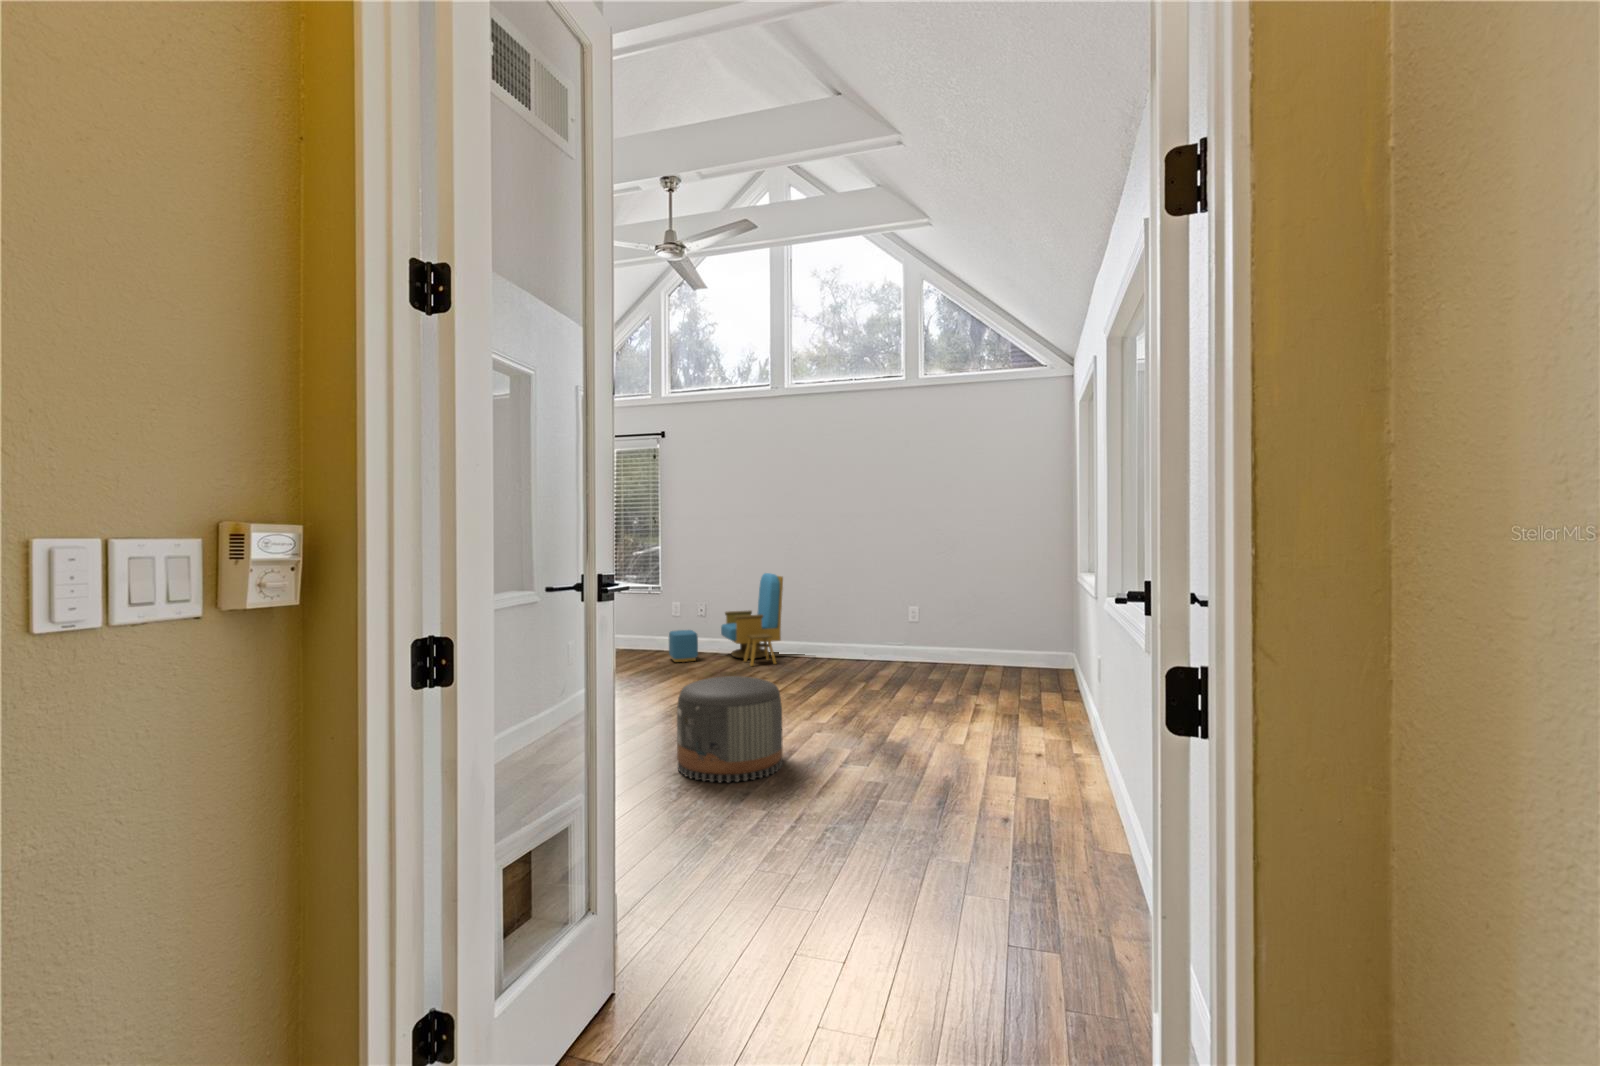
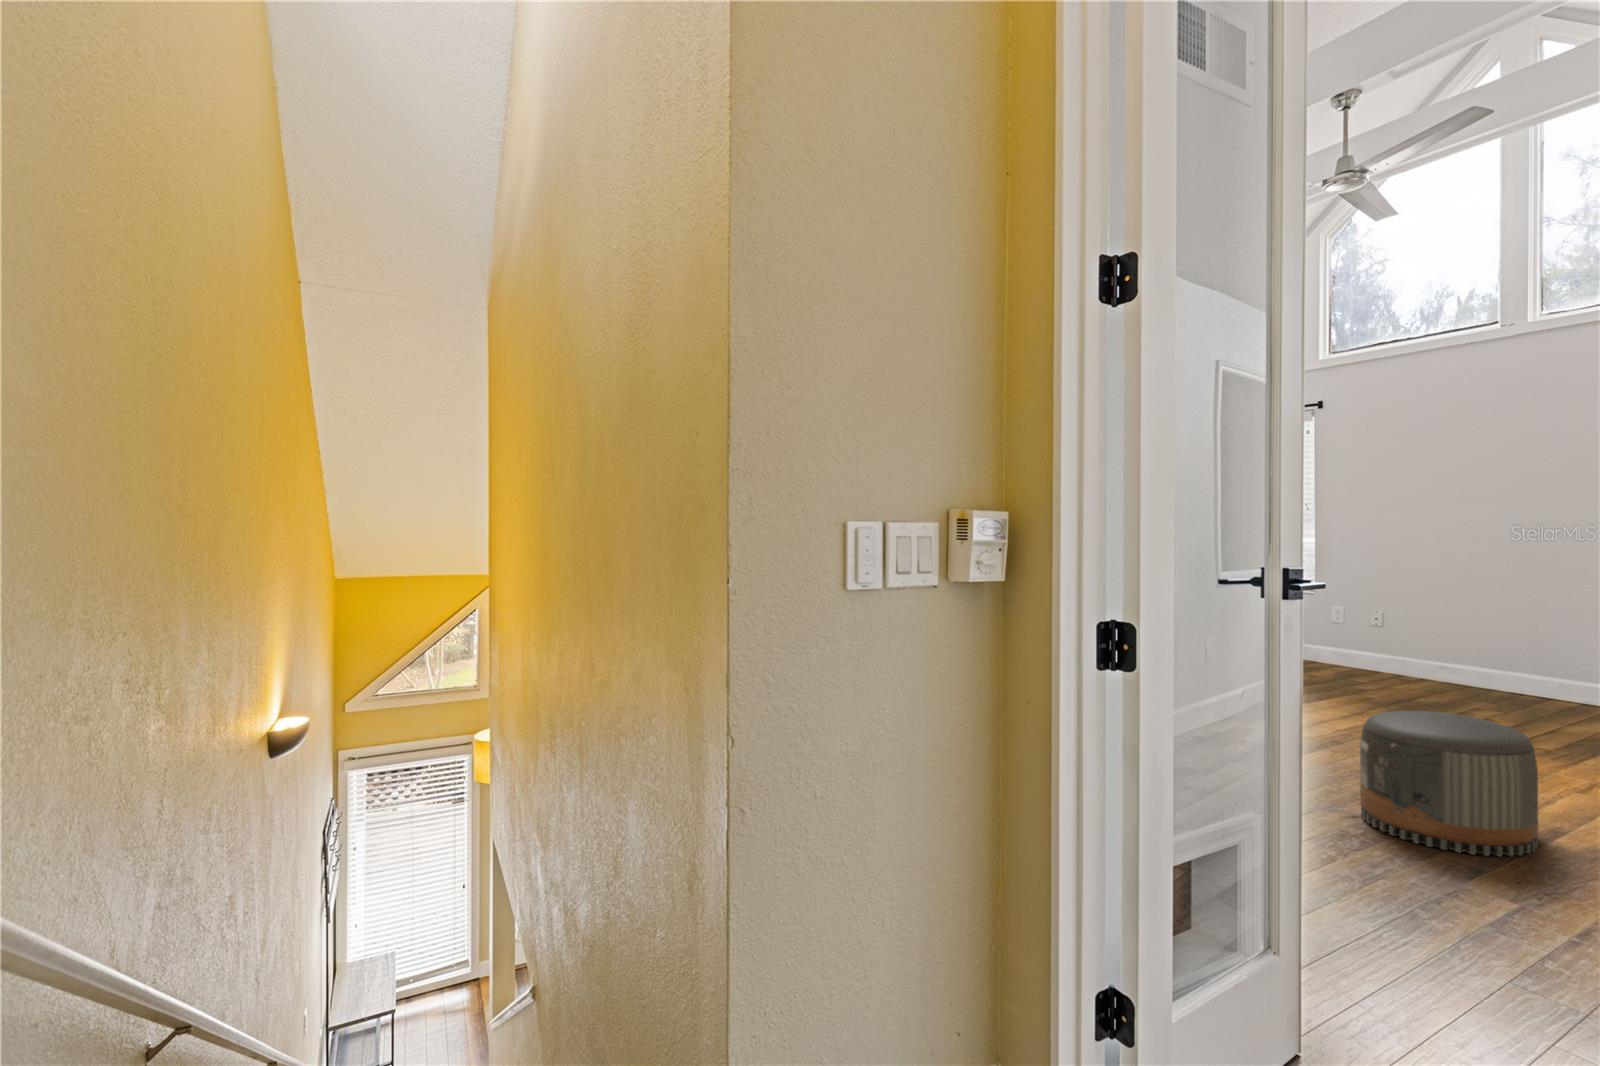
armchair: present [669,573,783,666] -> none [1334,582,1525,708]

